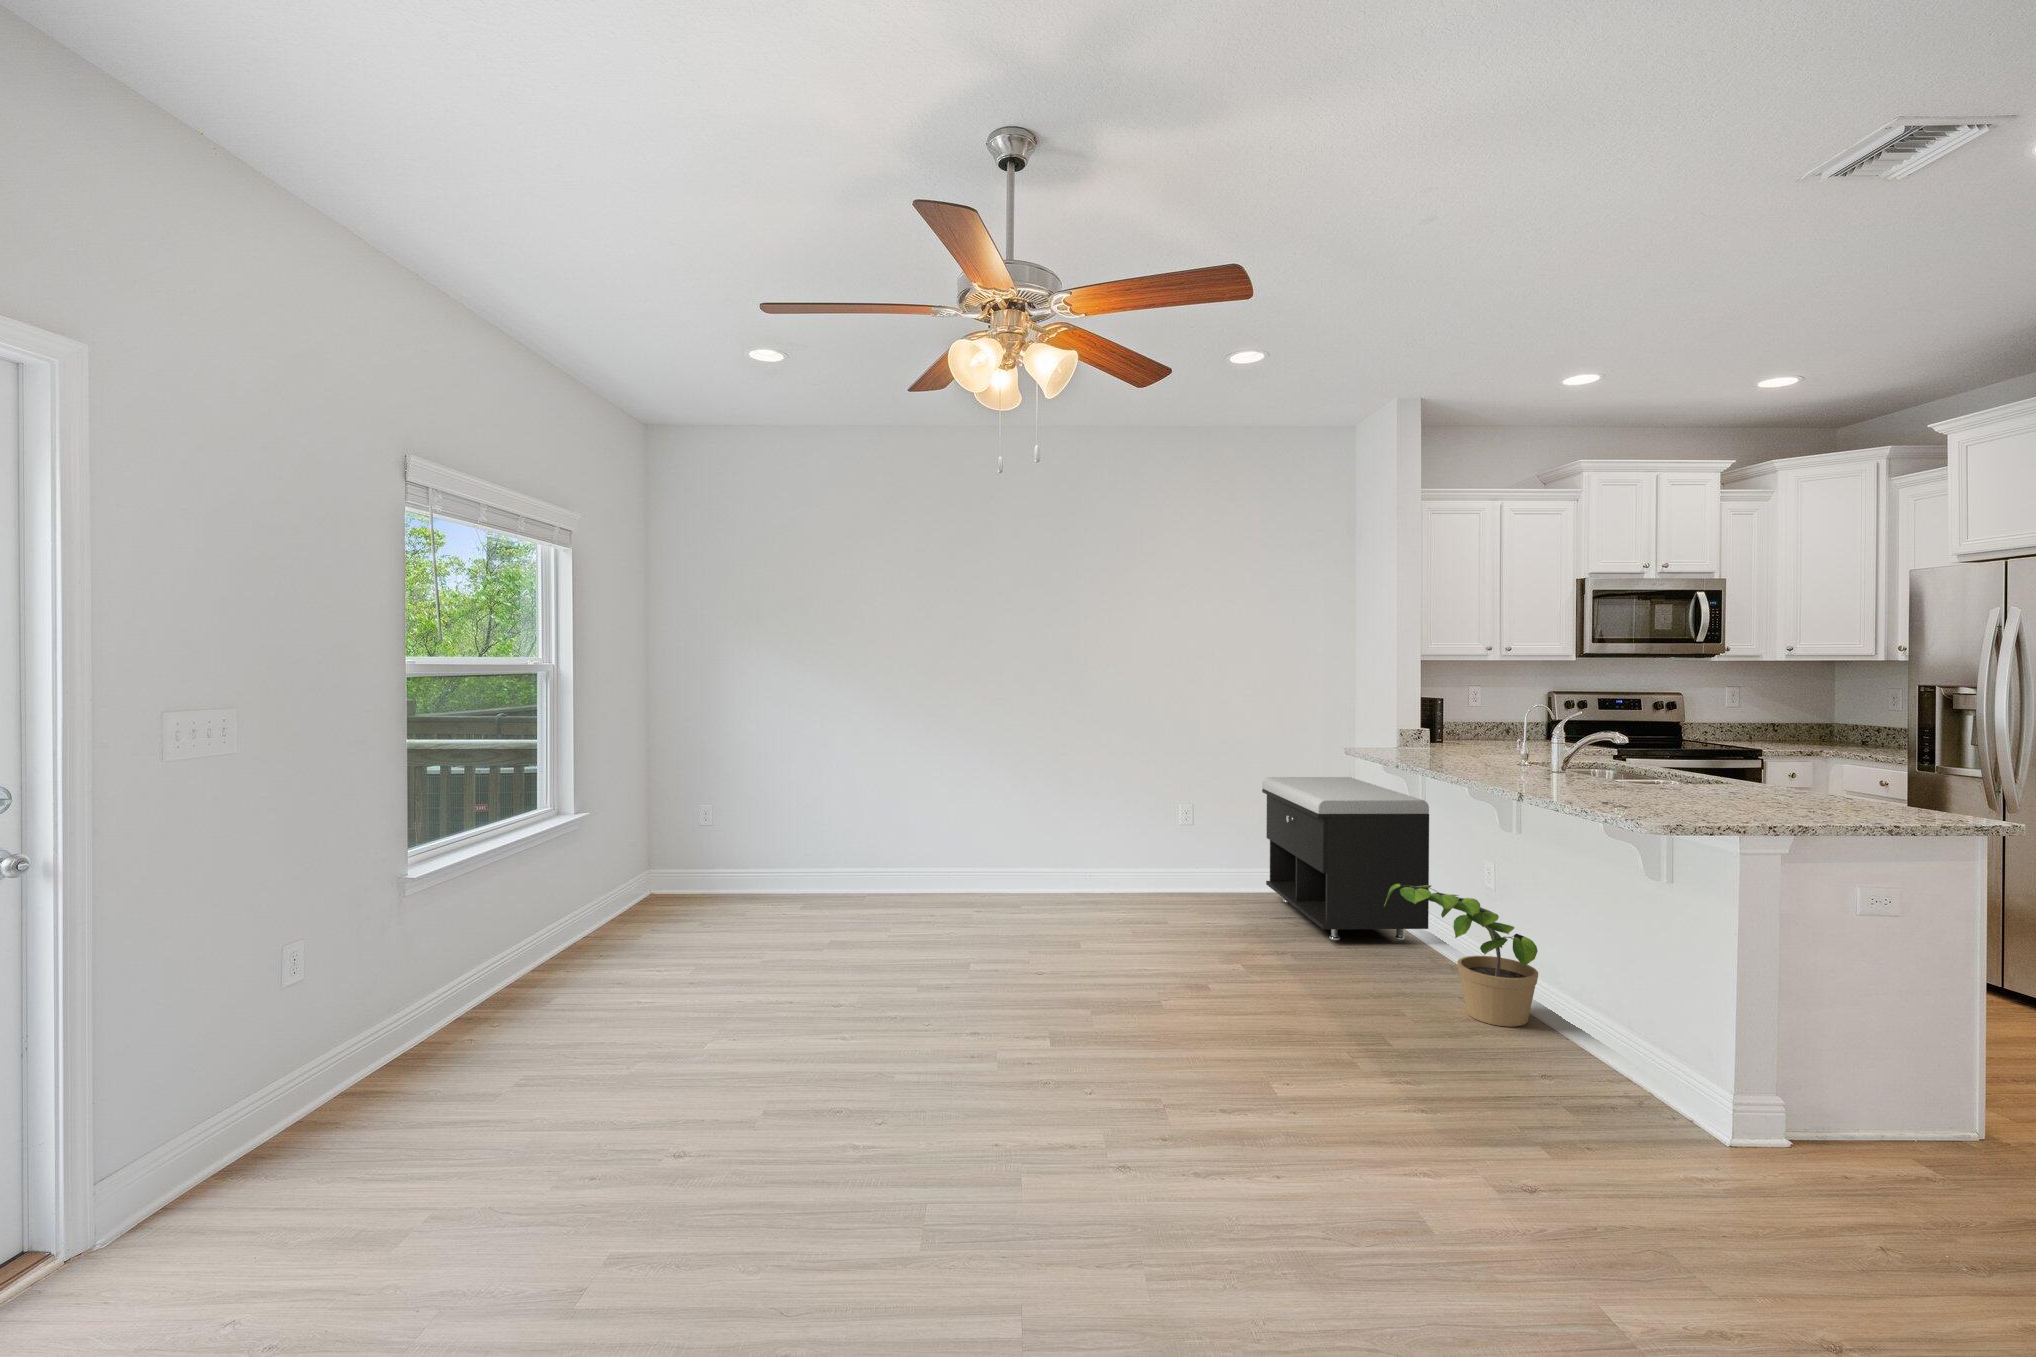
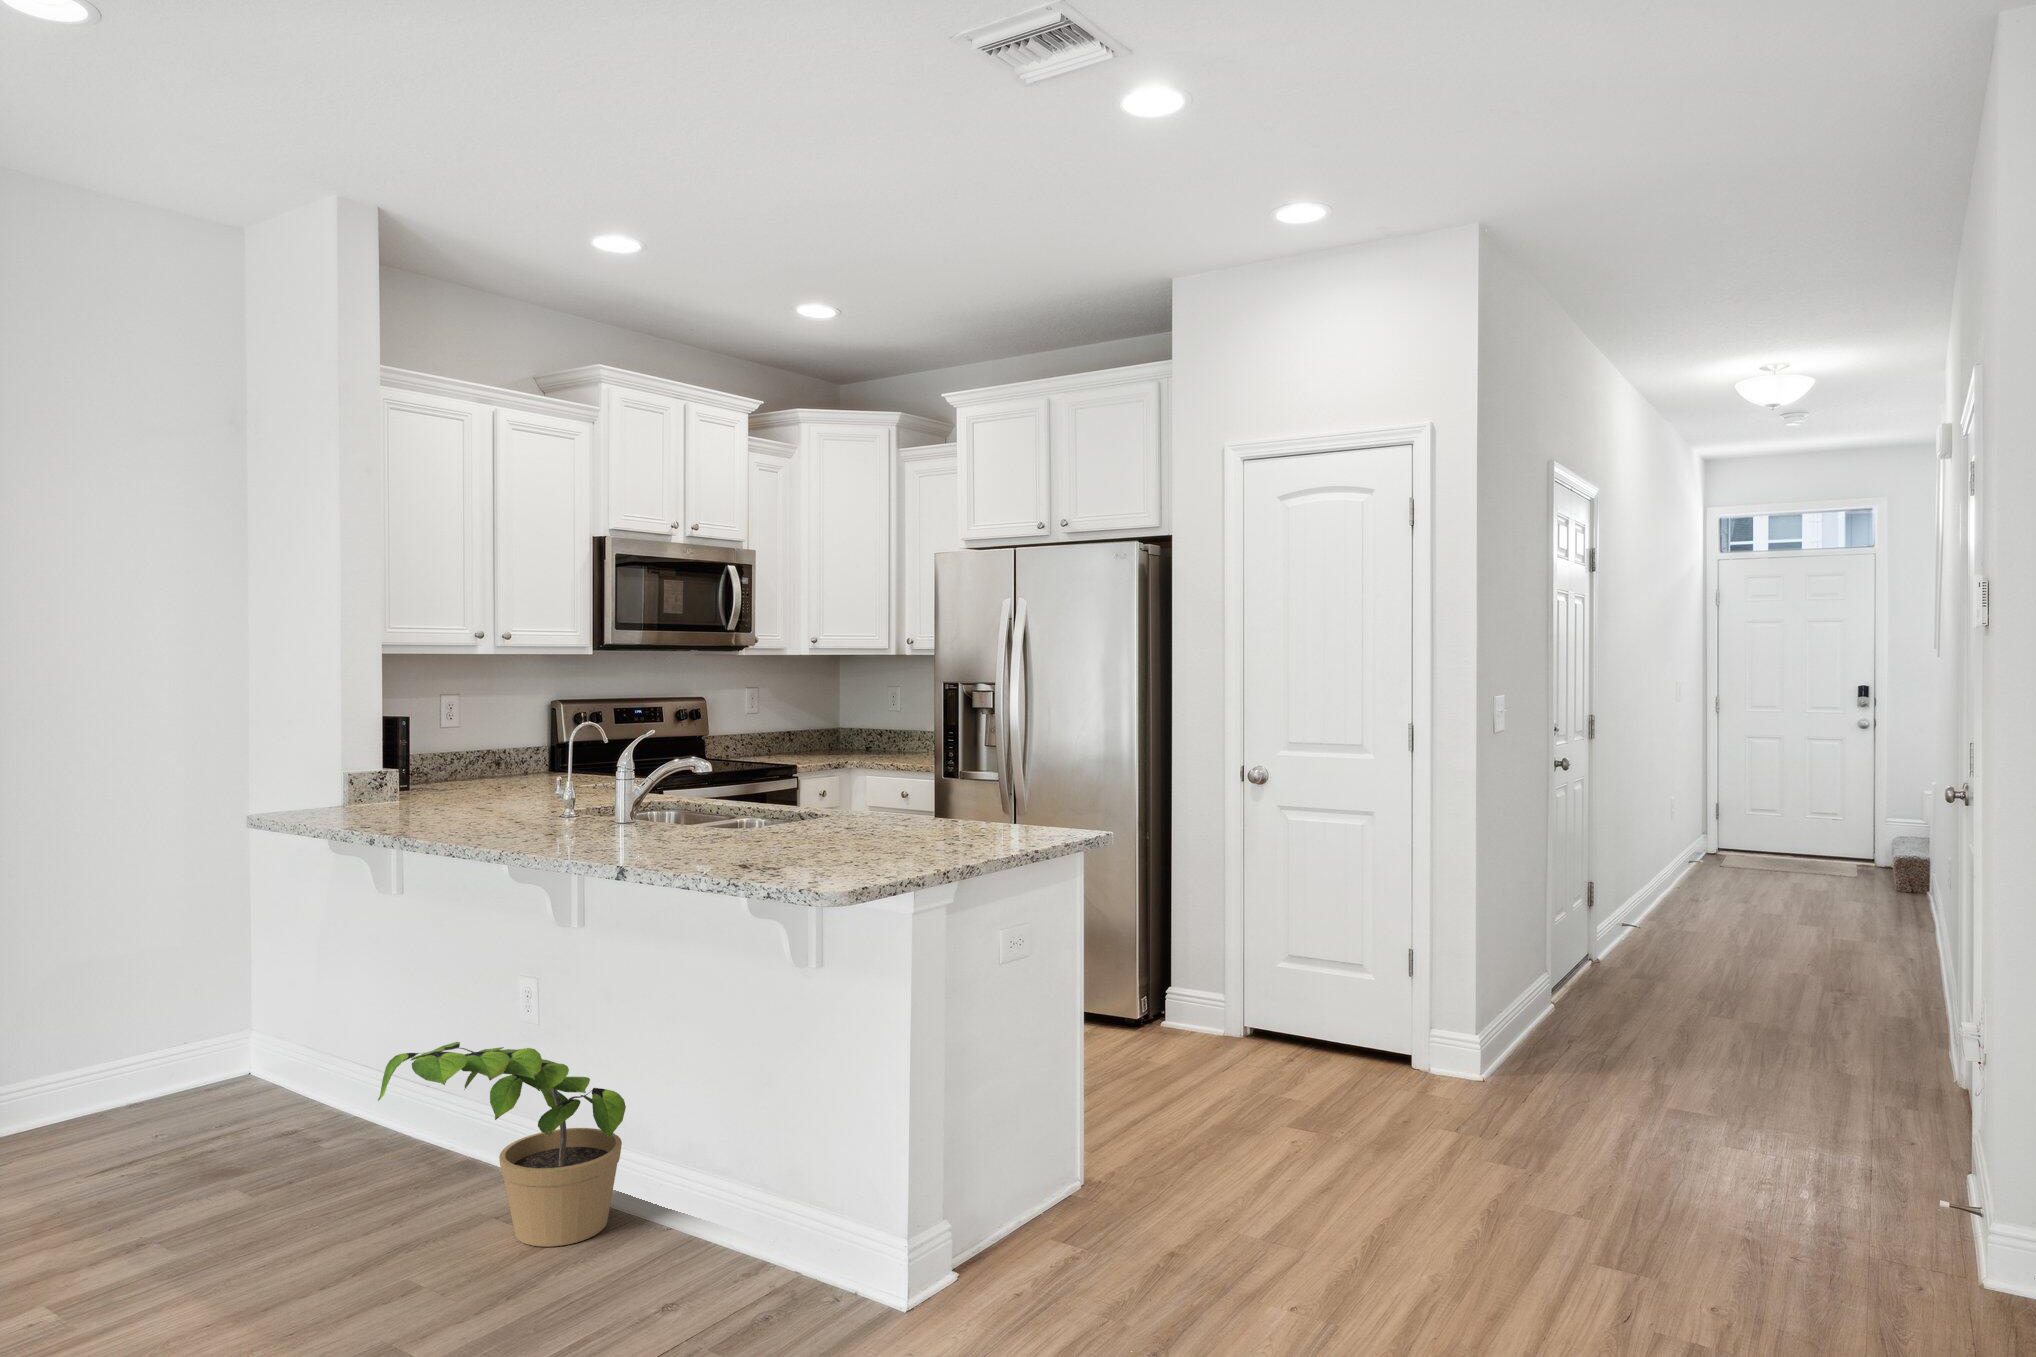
storage bench: present [1262,777,1429,941] -> none [56,864,412,1177]

